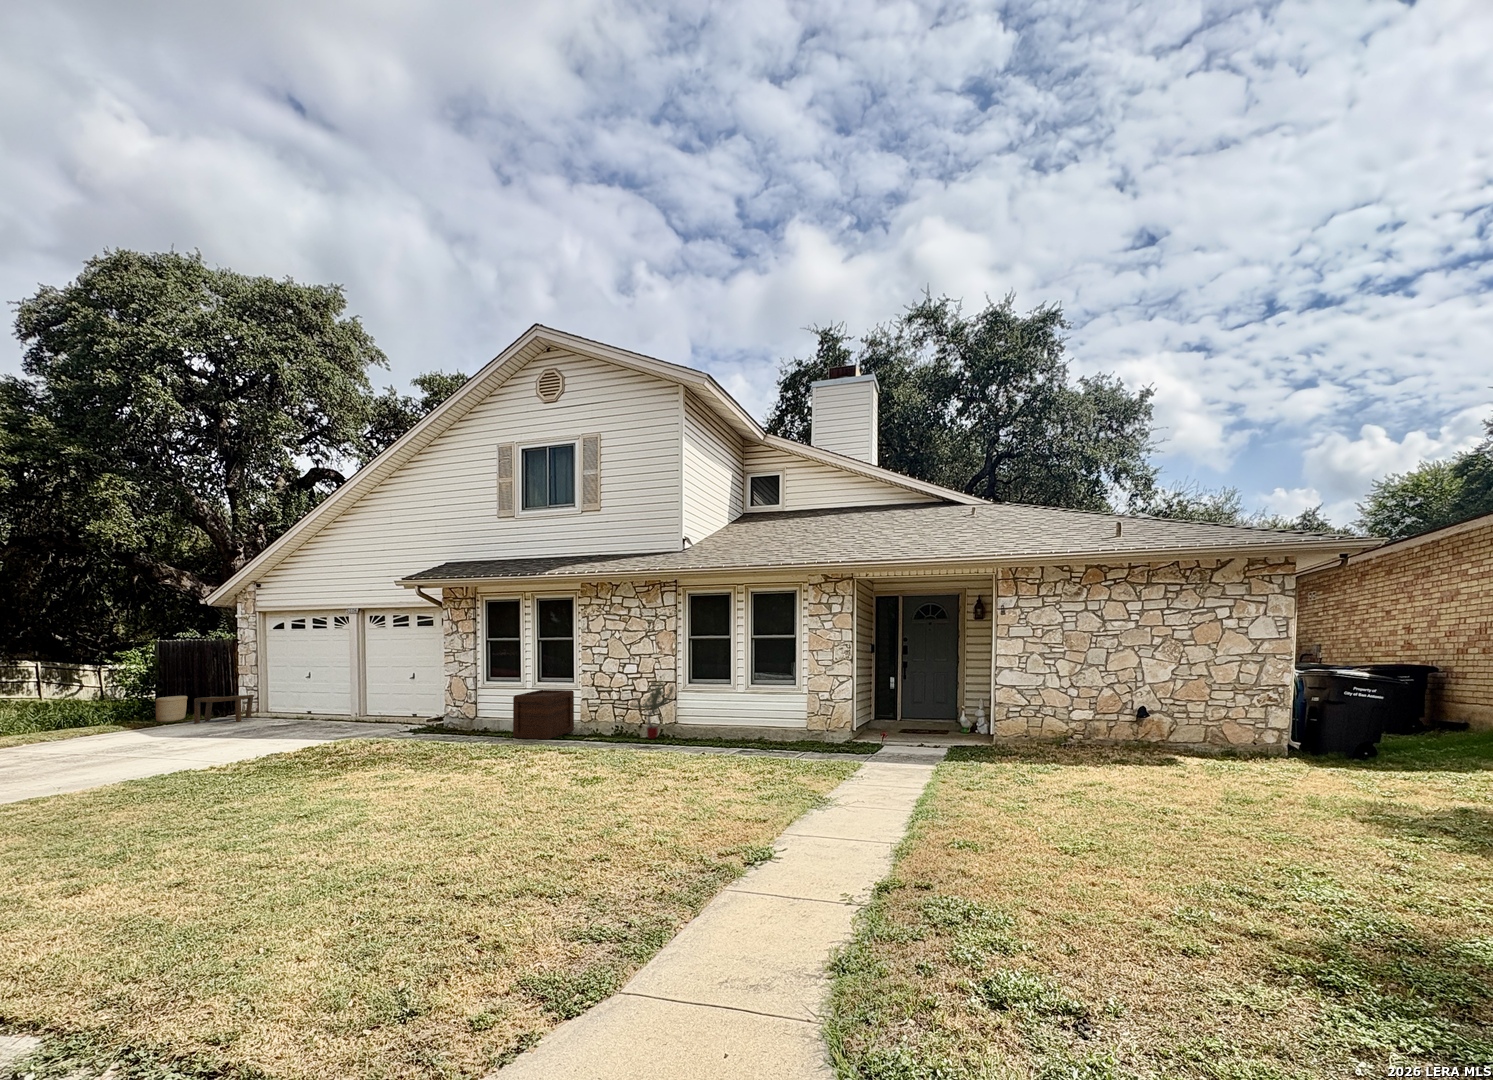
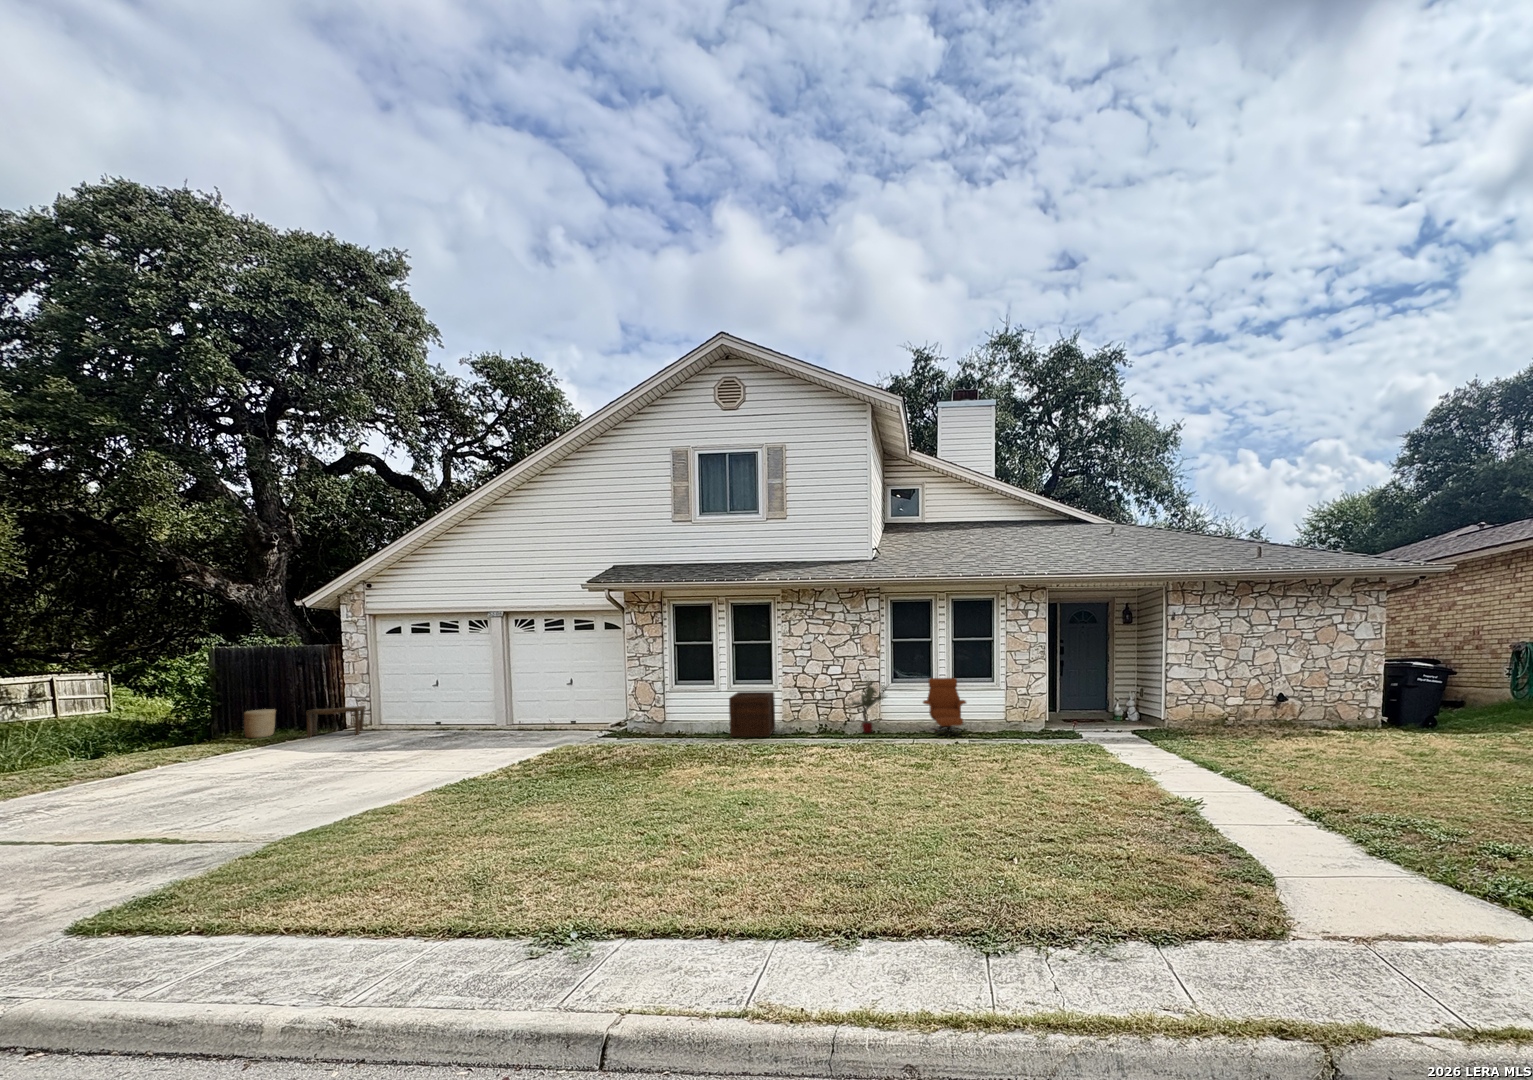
lounge chair: none [708,679,760,750] -> present [923,678,966,737]

